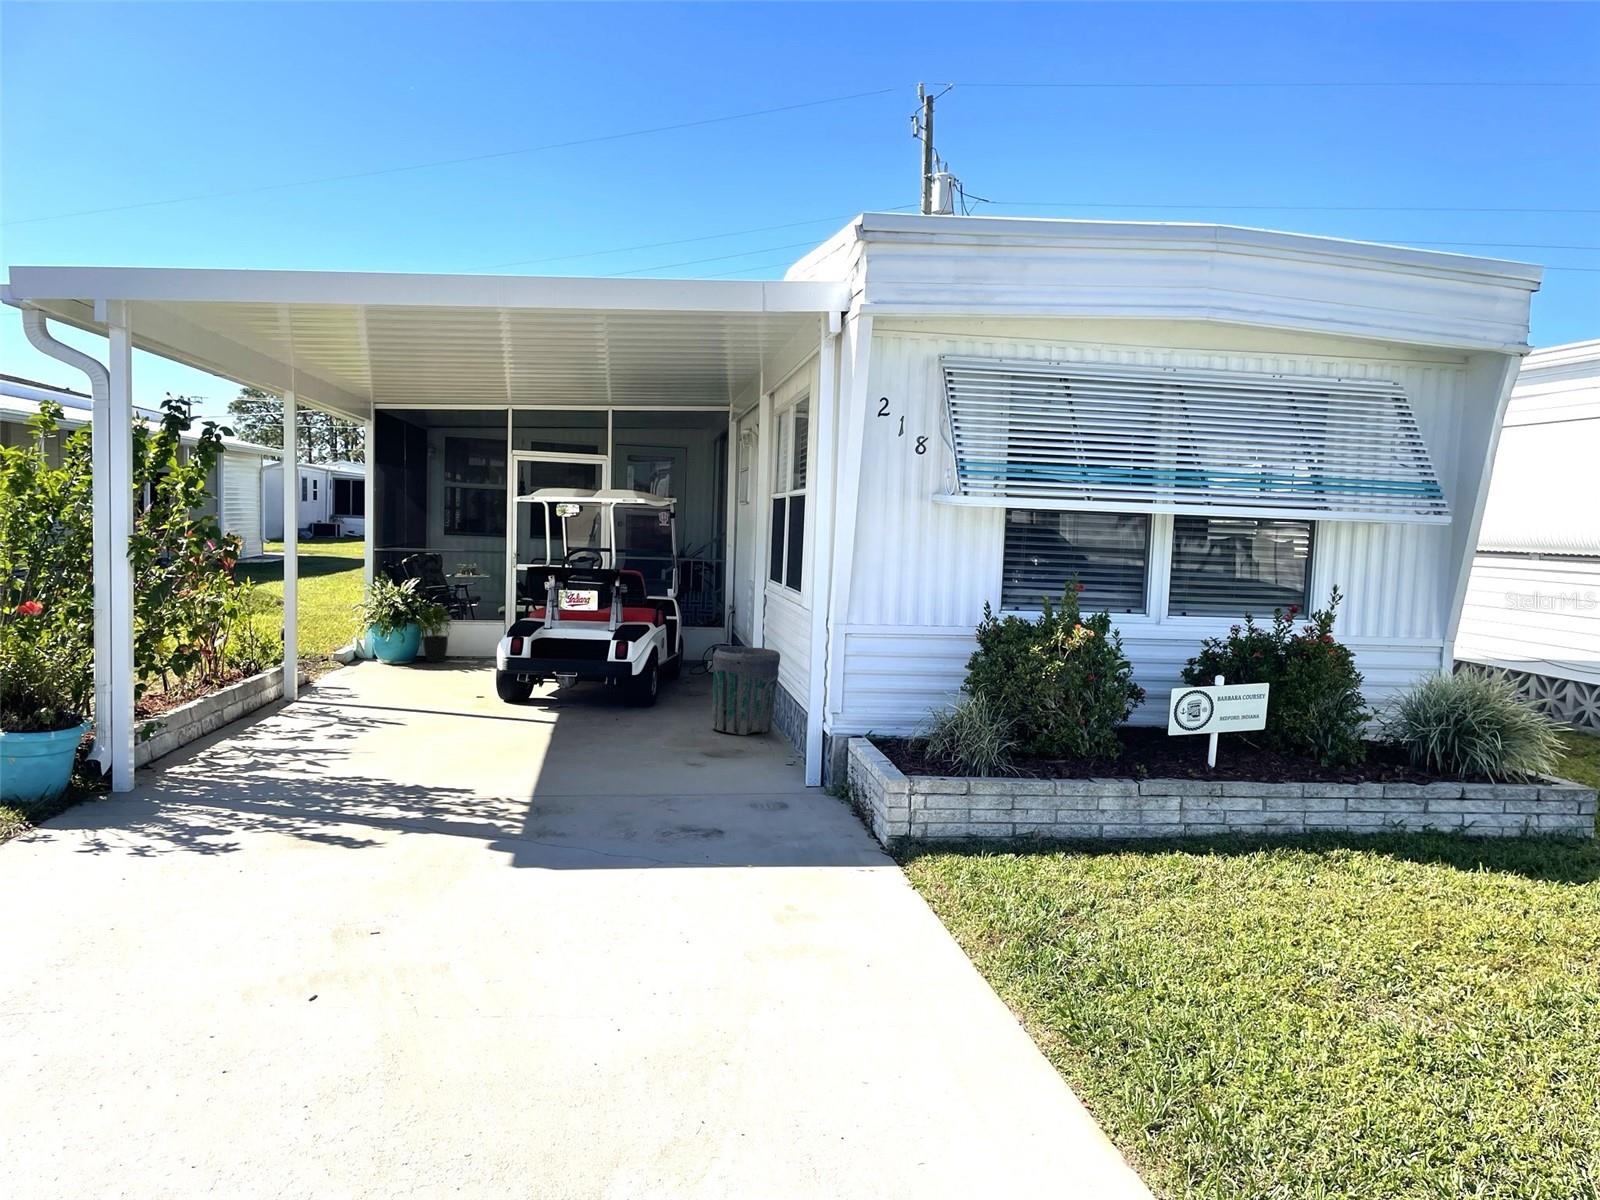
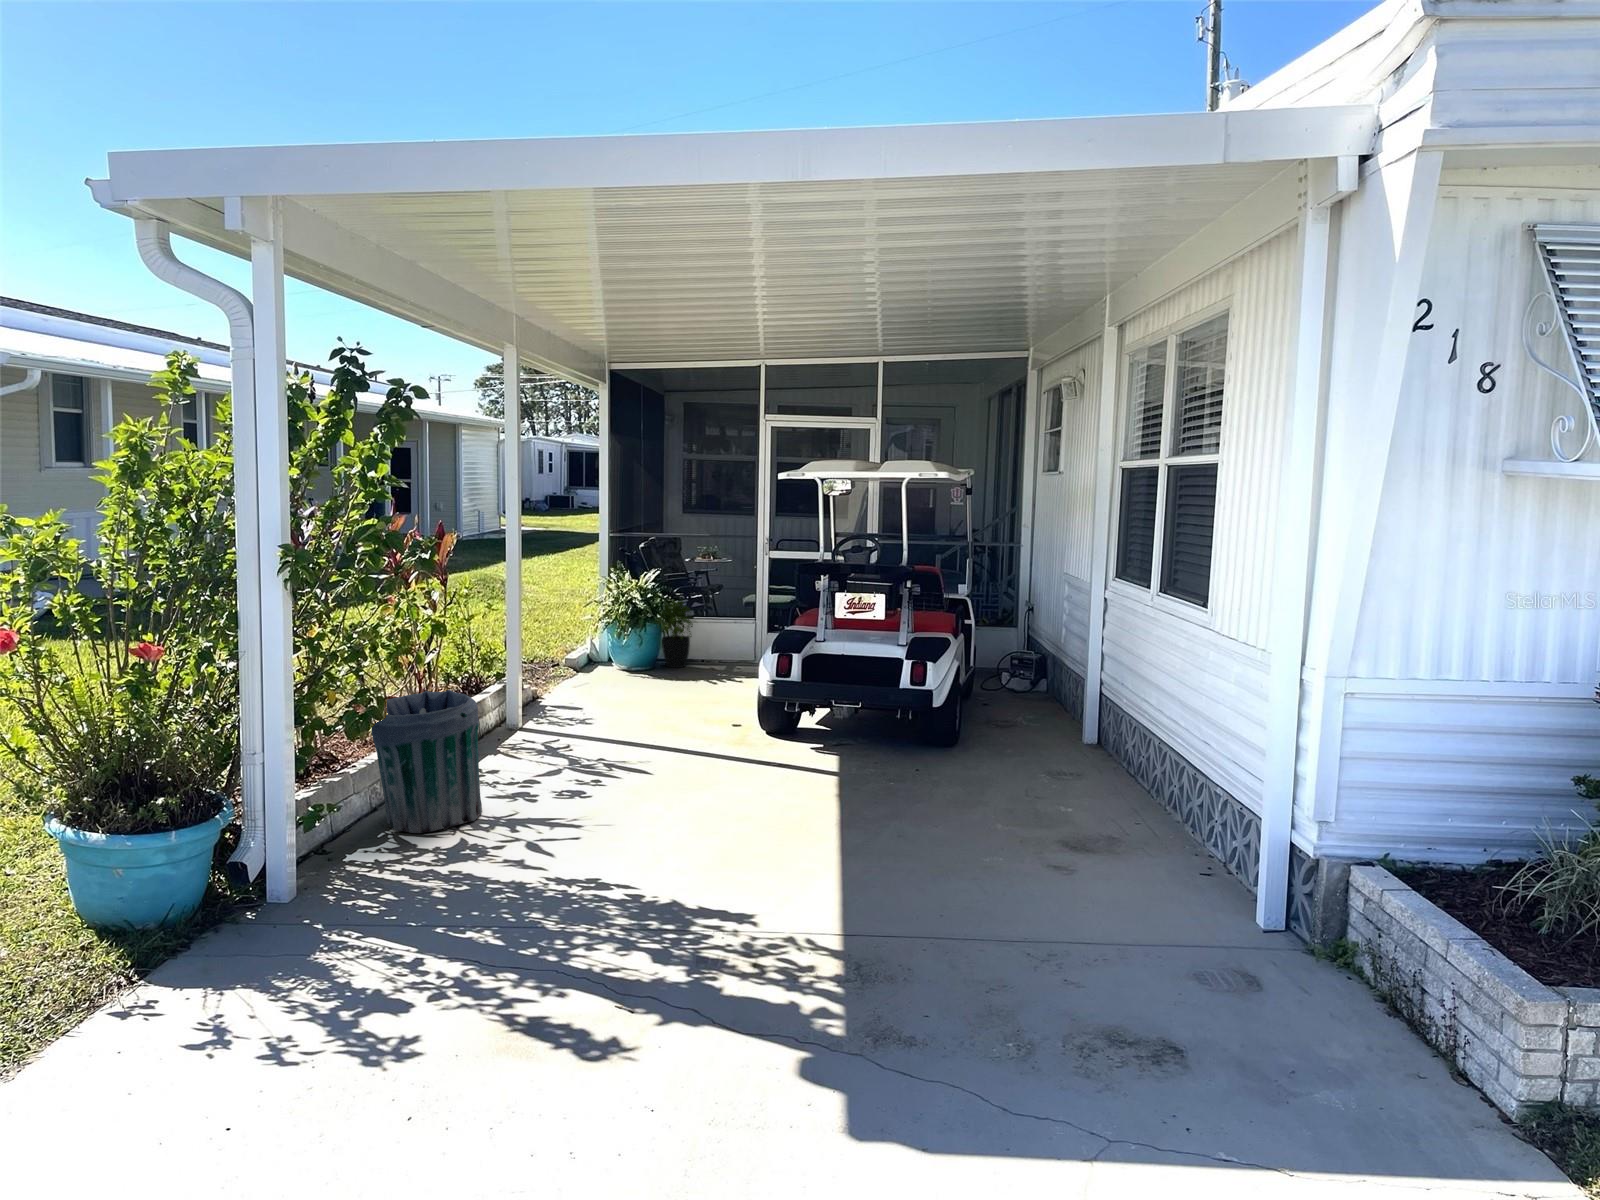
trash can: present [712,646,780,735] -> present [371,690,482,833]

